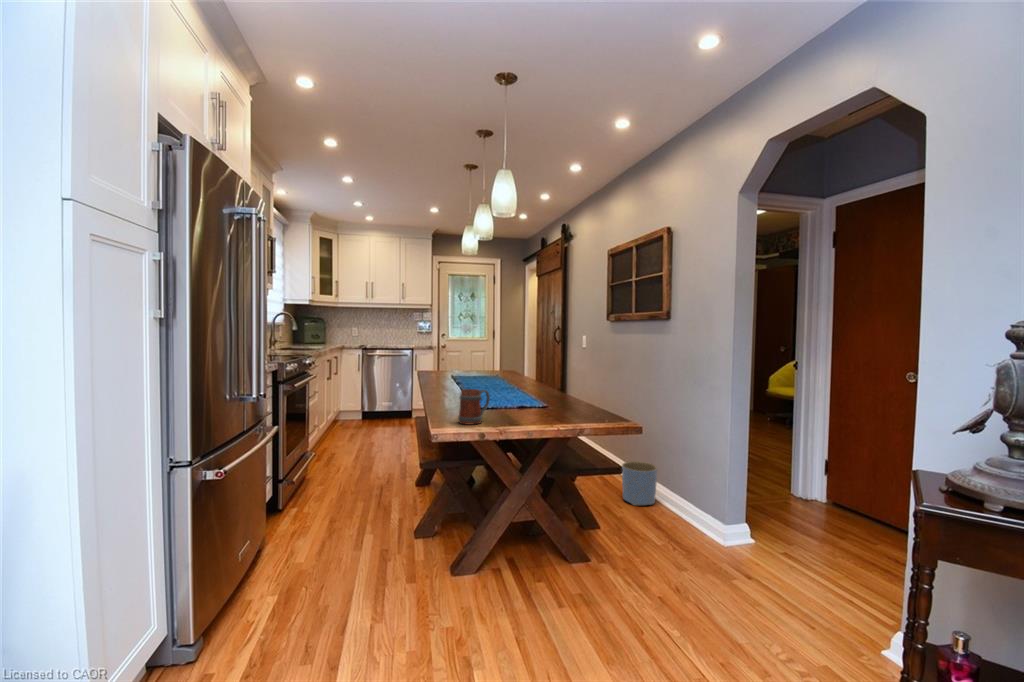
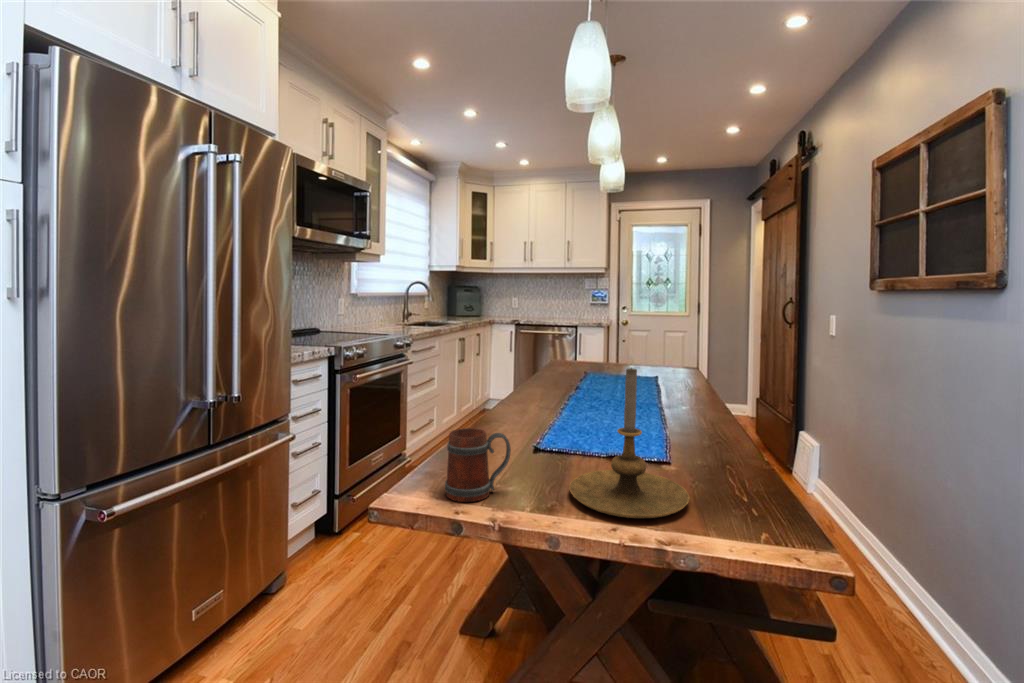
candle holder: none [516,354,572,421] -> present [569,368,689,518]
planter: present [622,461,657,505] -> none [862,559,948,659]

